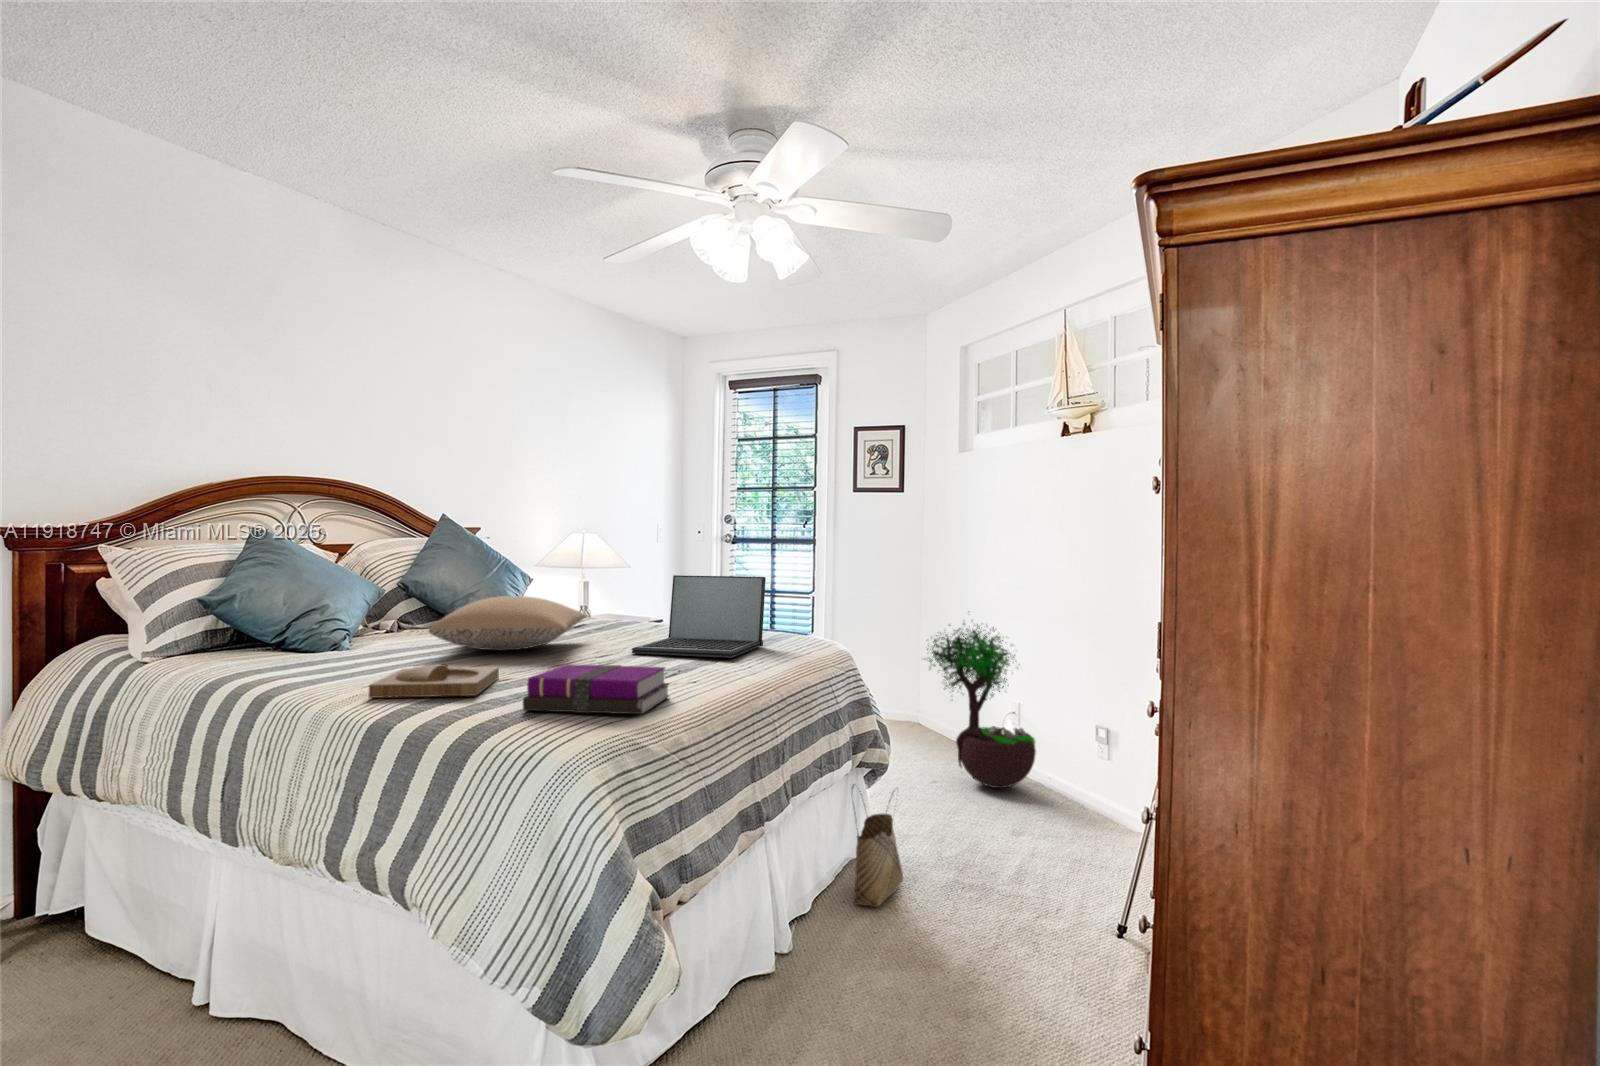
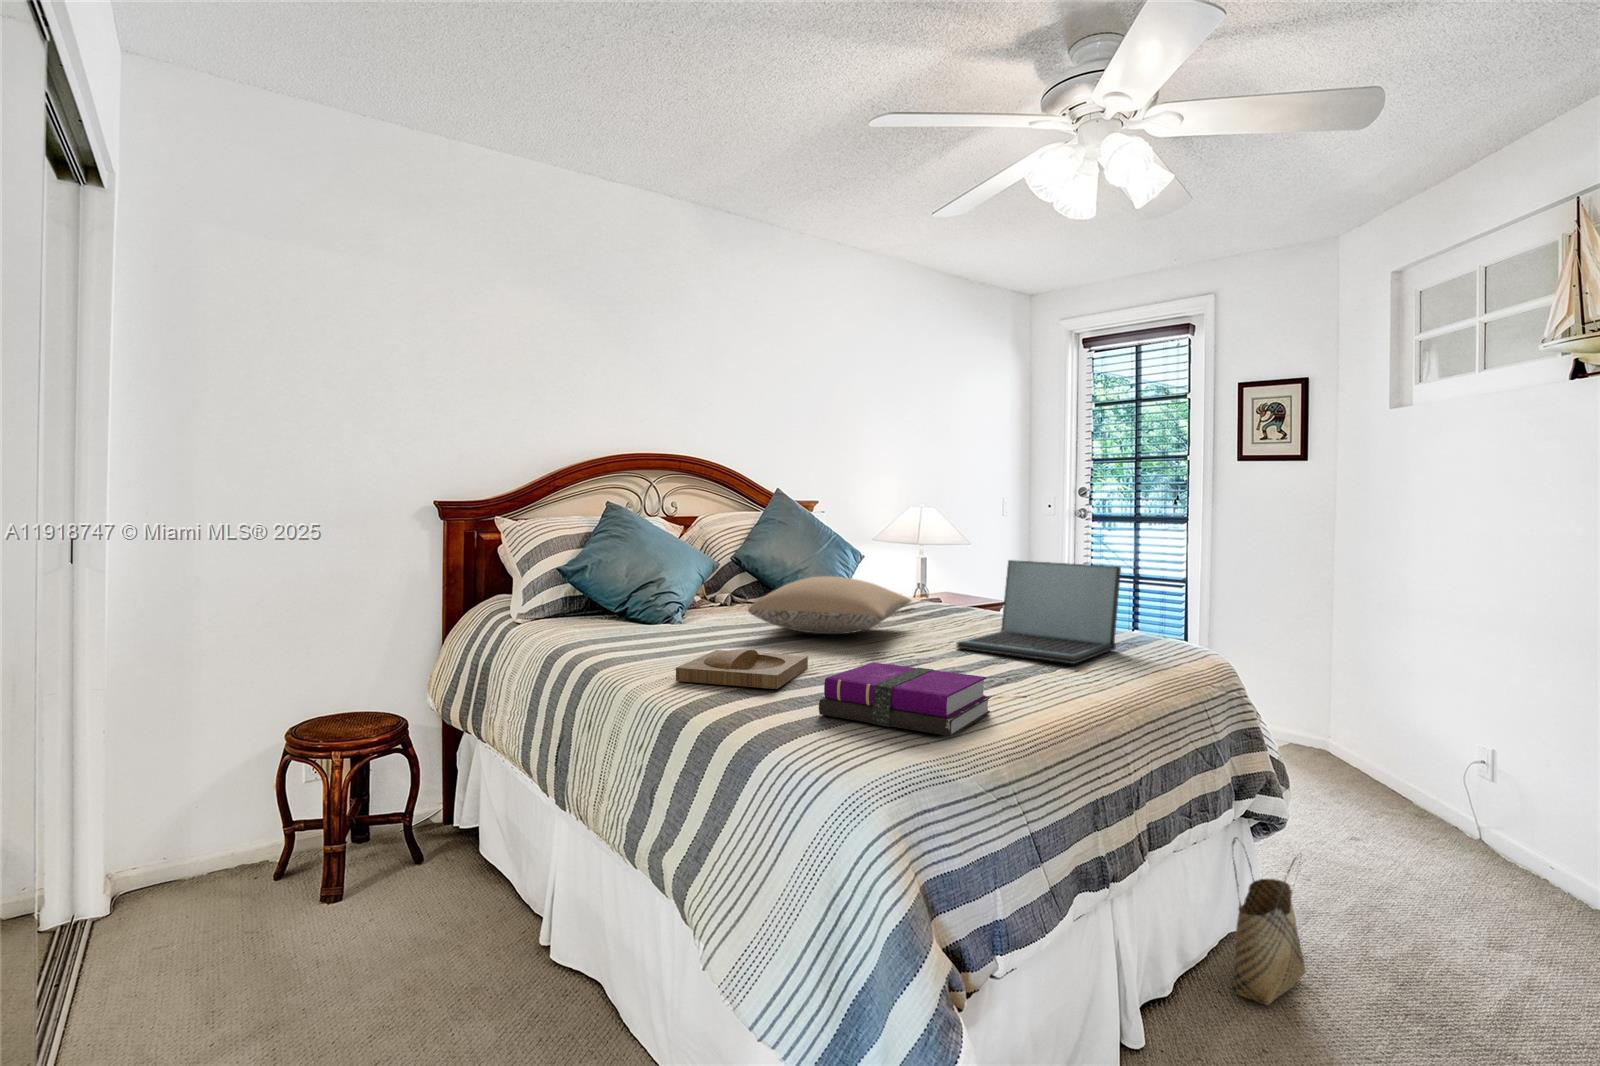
potted tree: present [924,623,1036,788] -> none [1333,618,1519,858]

